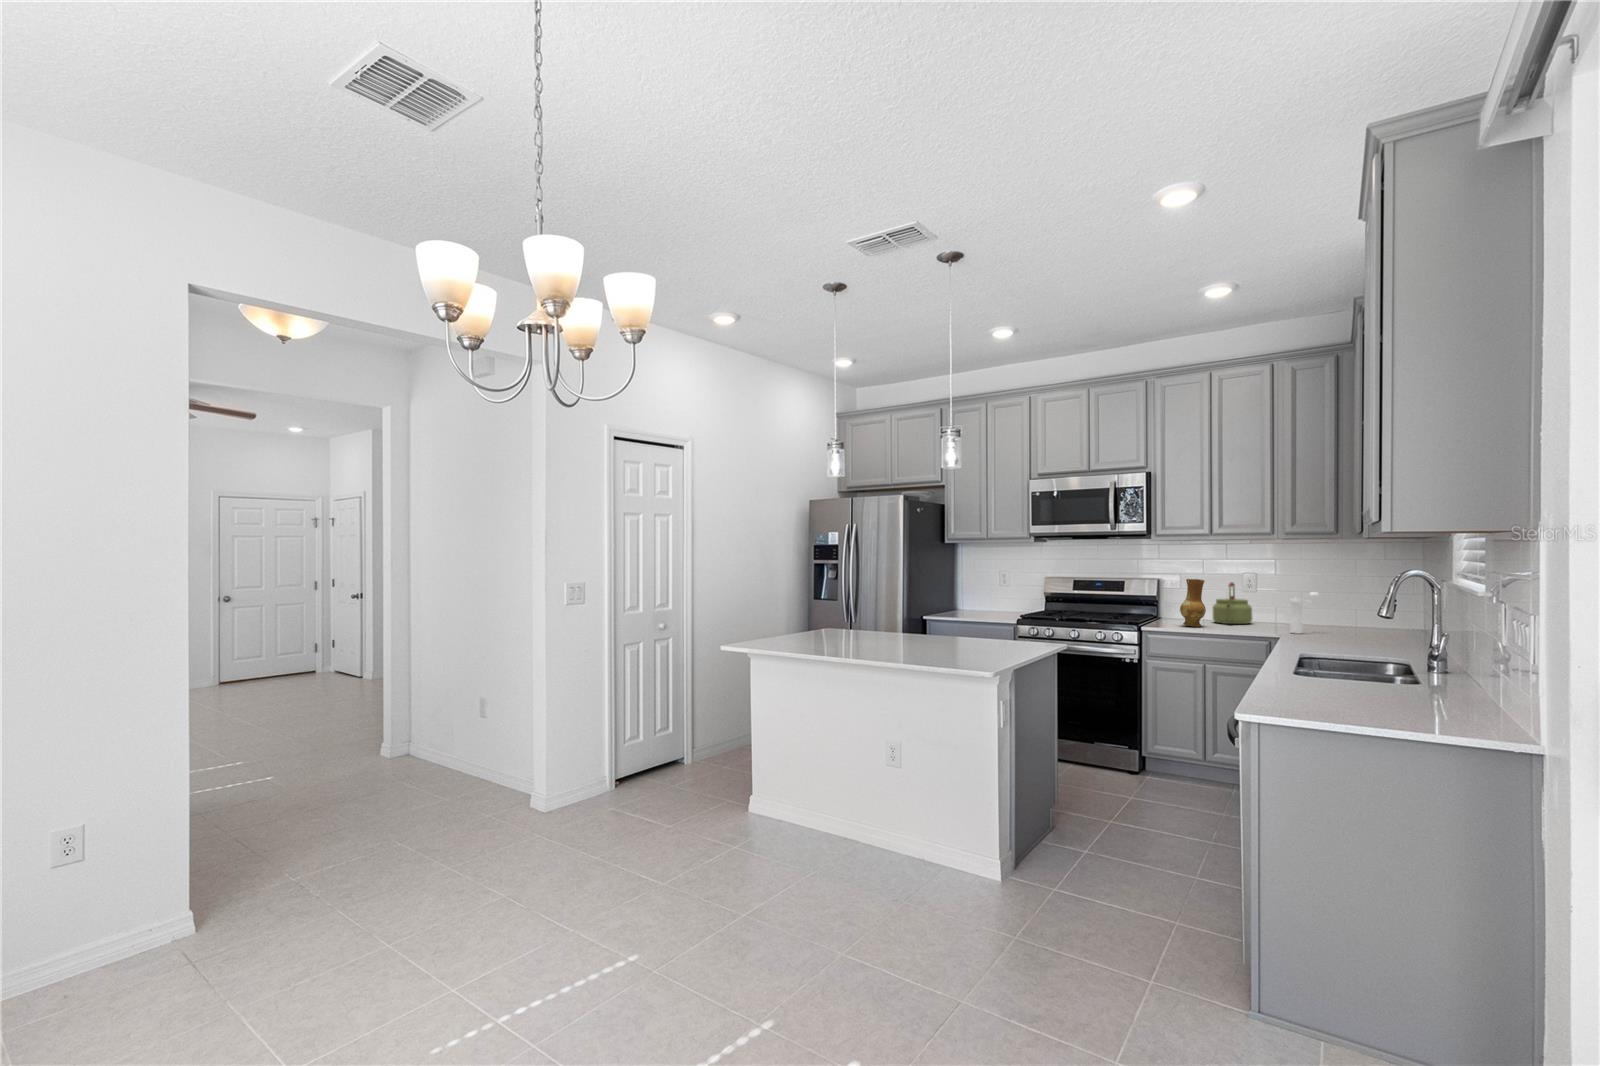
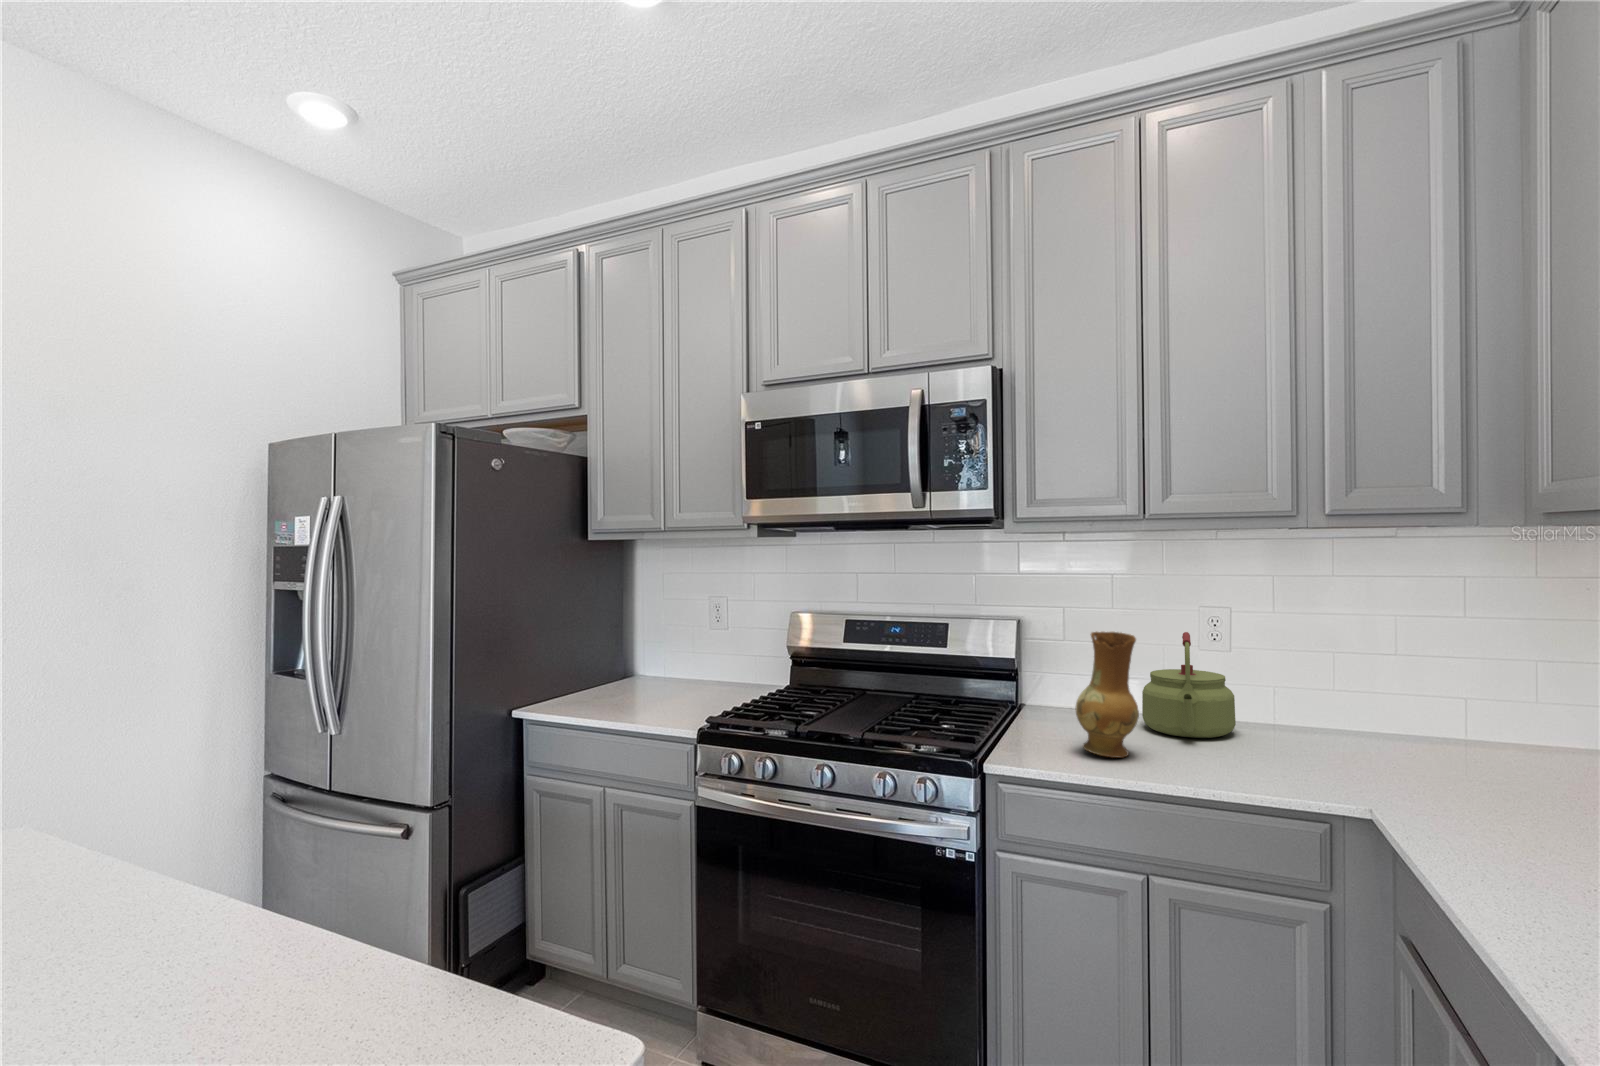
pepper mill: present [1290,592,1319,634] -> none [1375,675,1450,800]

